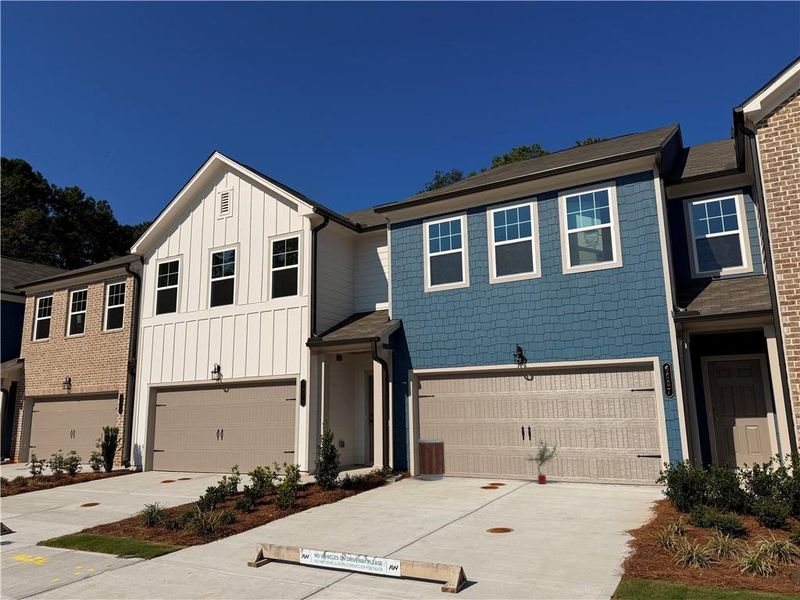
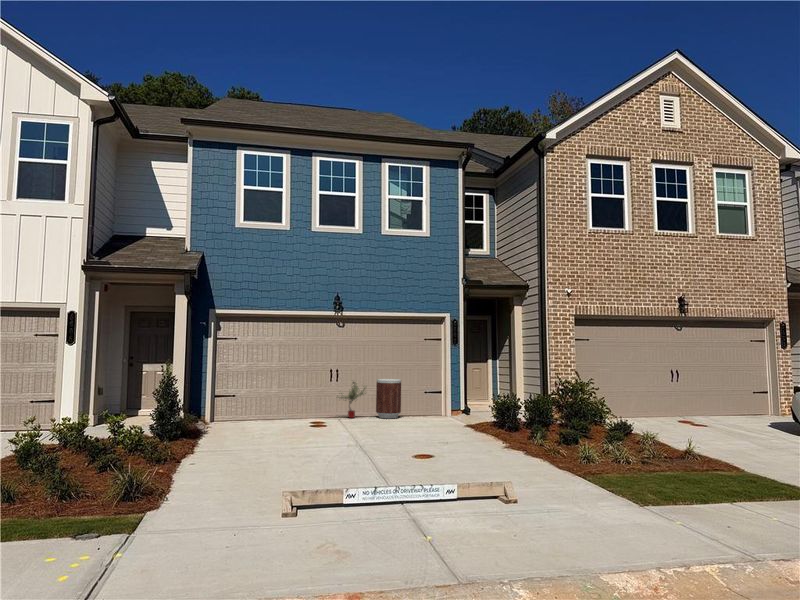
trash can: present [418,438,445,480] -> present [376,379,401,419]

